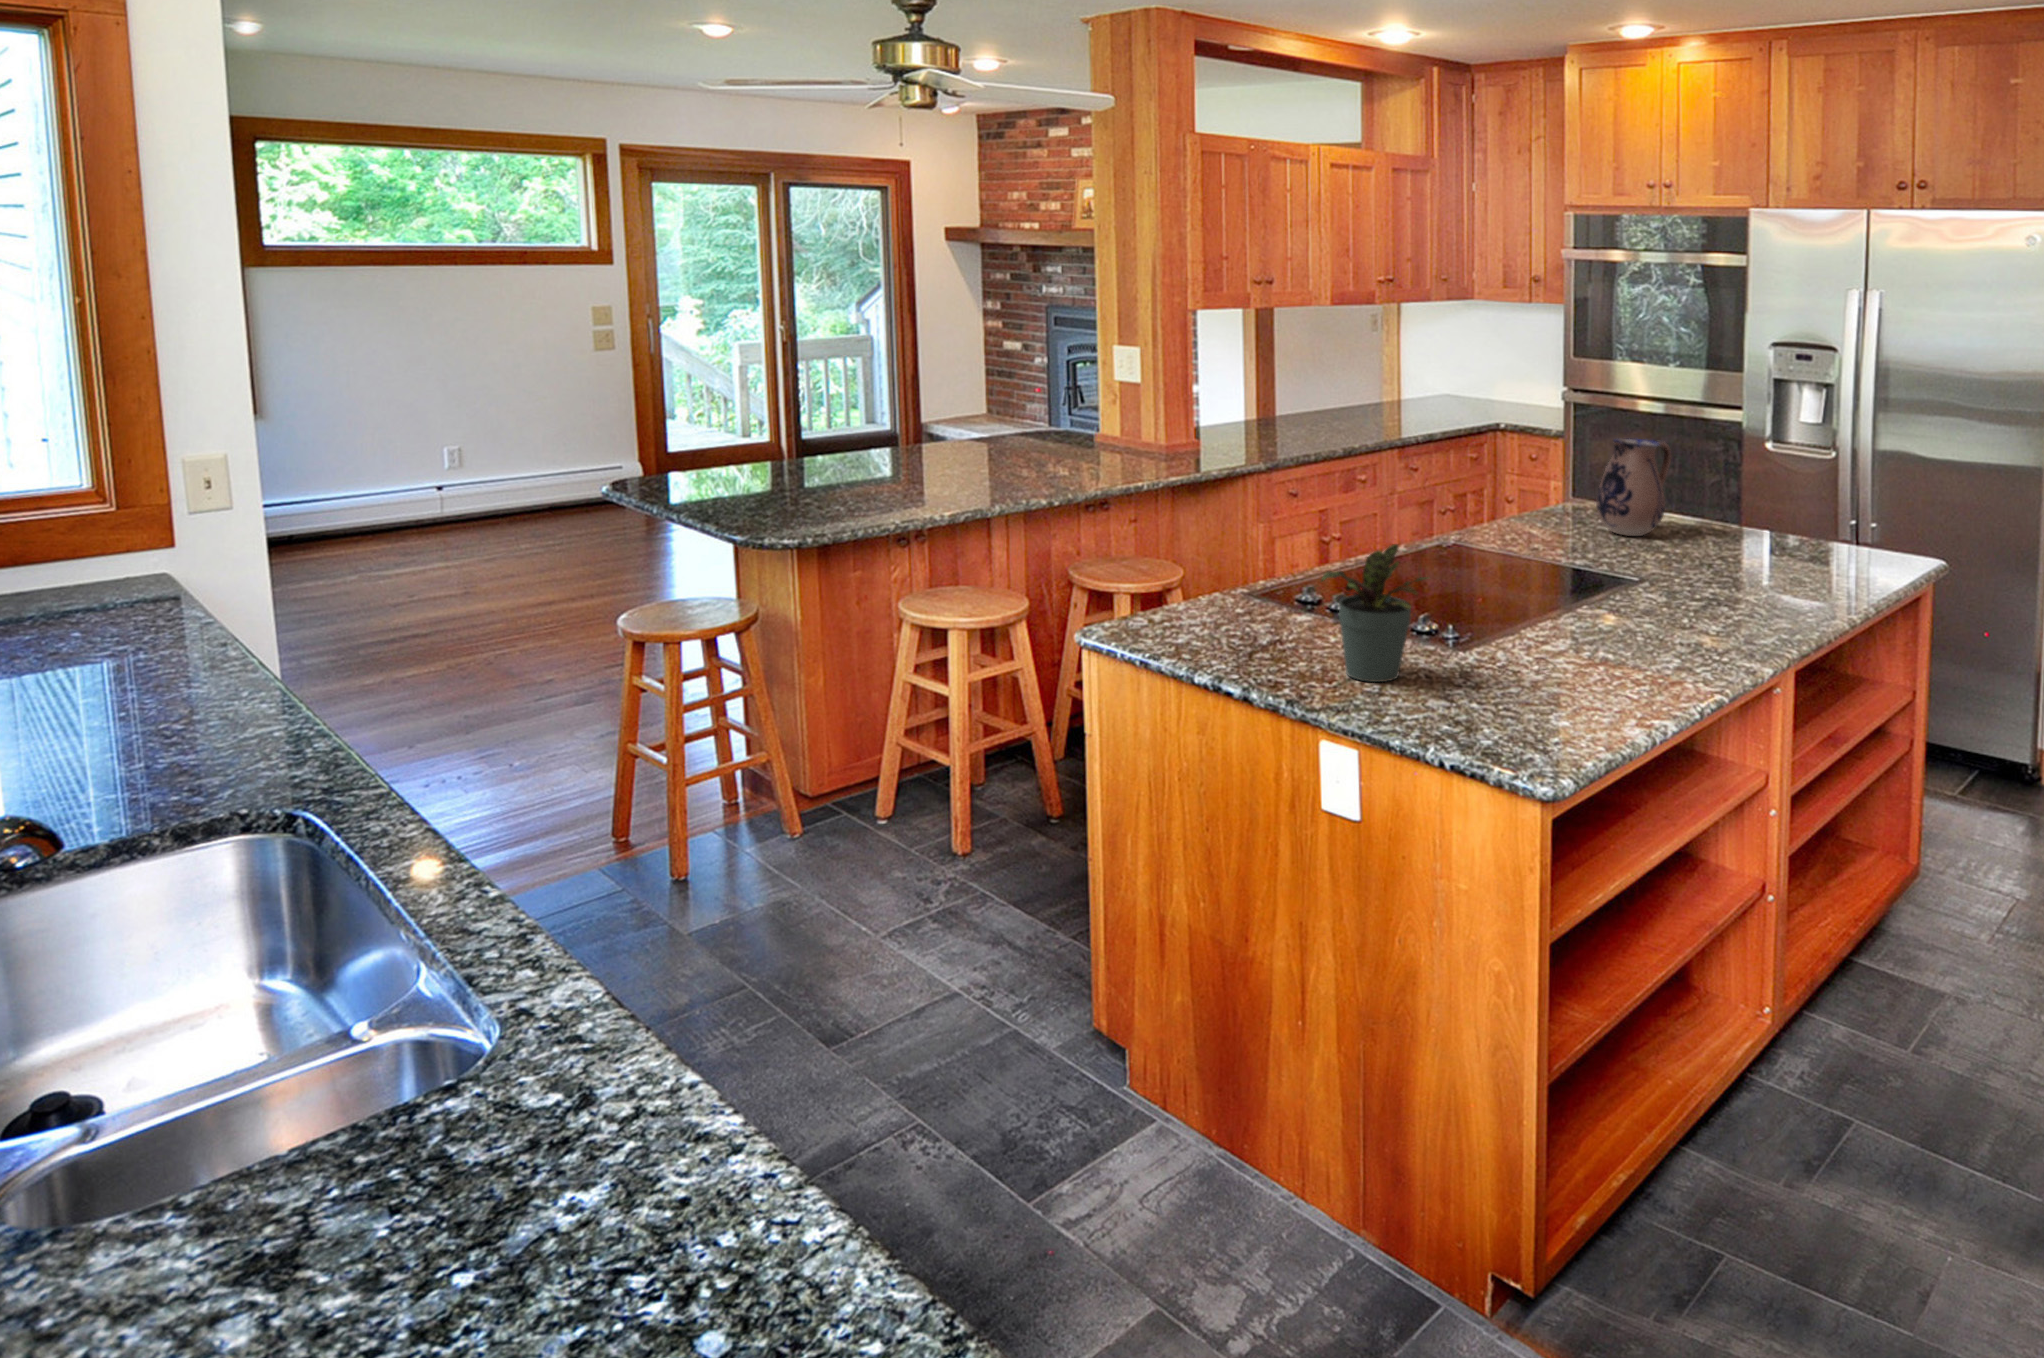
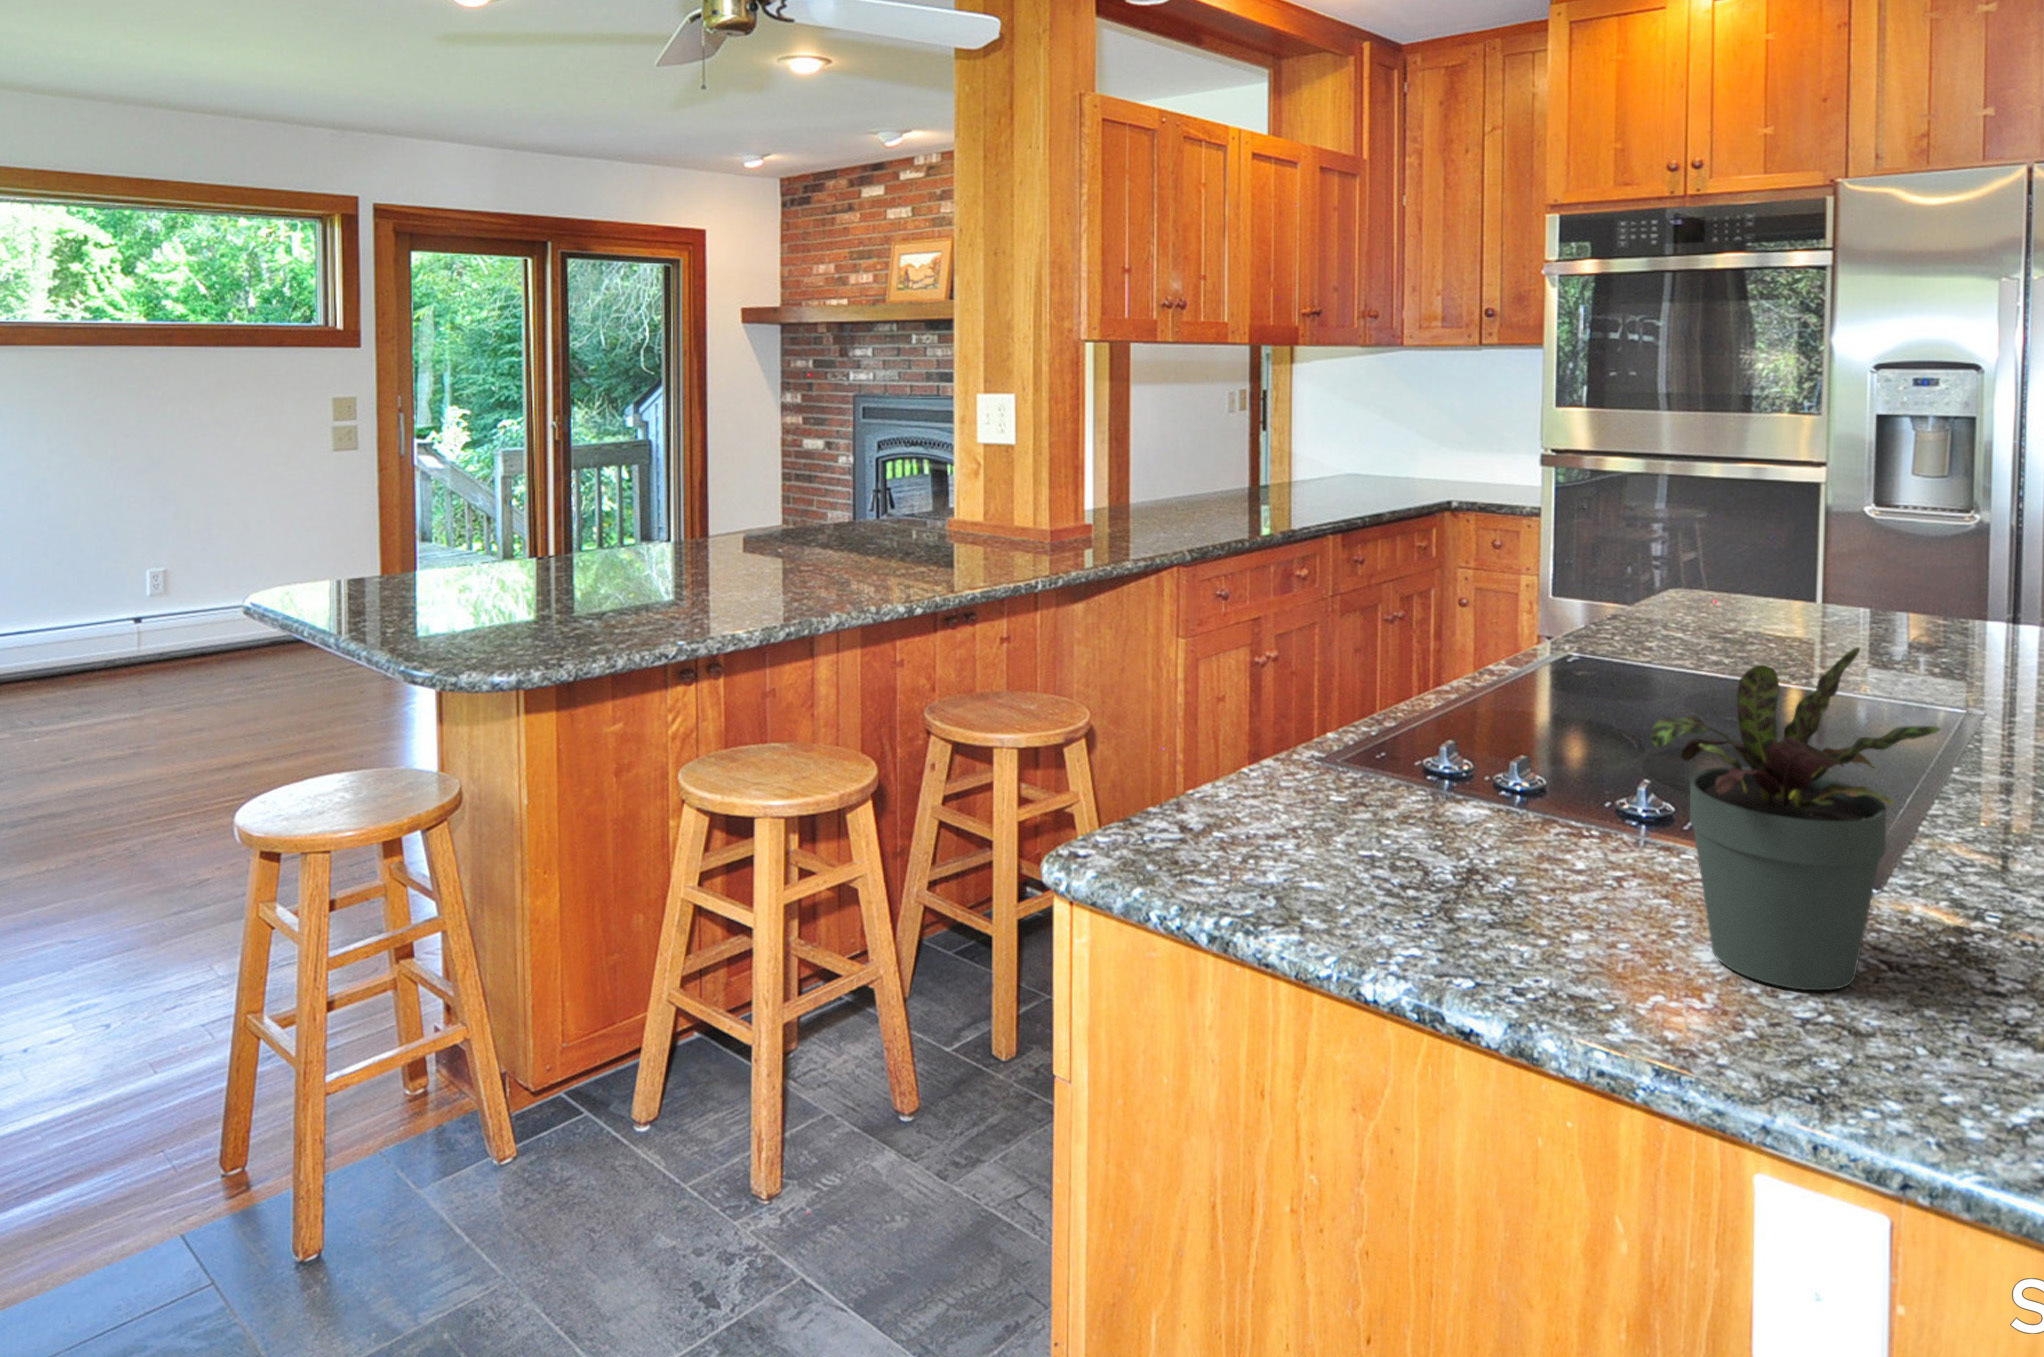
ceramic pitcher: present [1596,438,1672,536] -> none [1765,479,1885,630]

